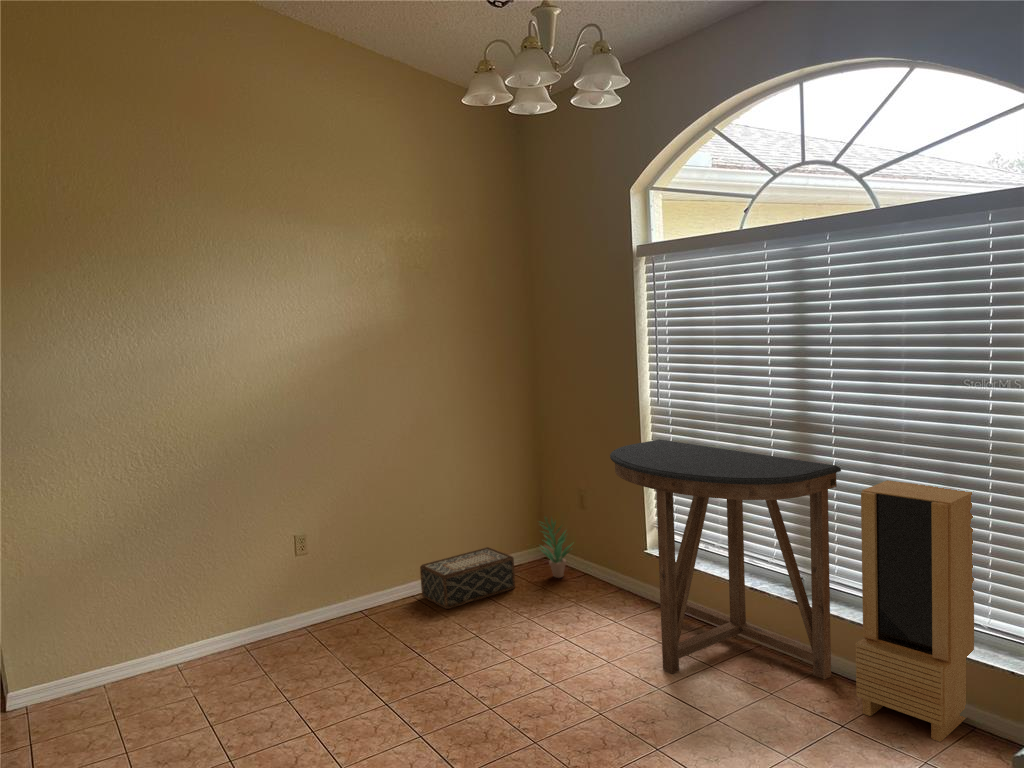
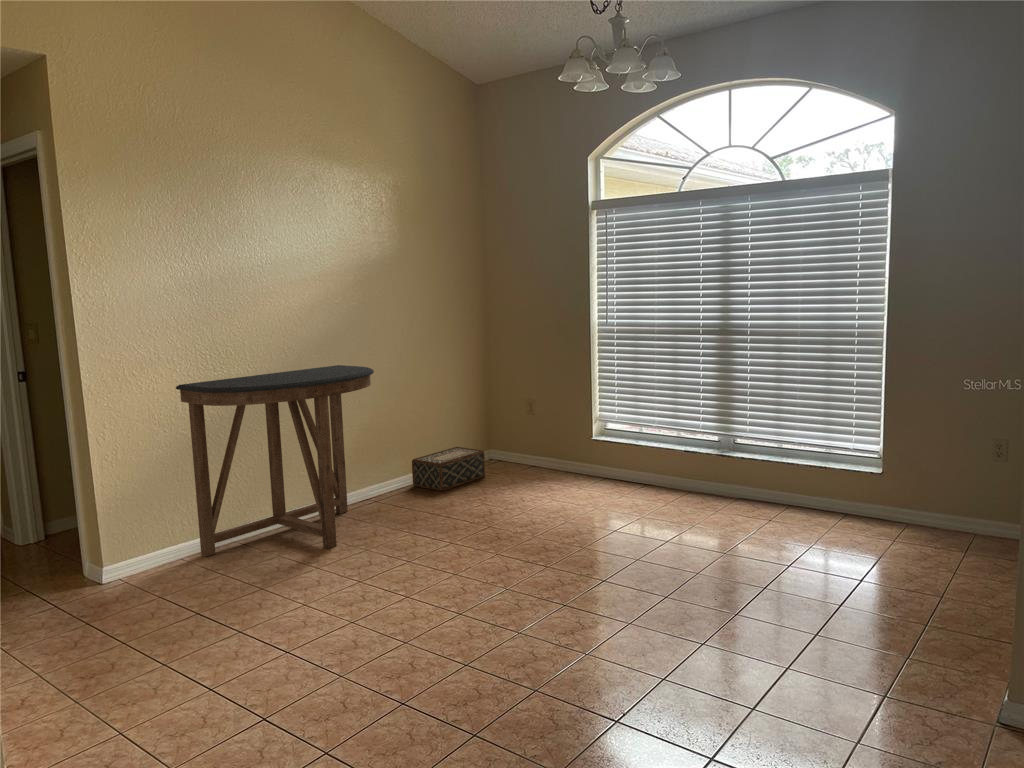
console table: present [610,439,841,679] -> present [176,365,374,557]
storage cabinet: present [856,480,974,742] -> none [775,363,845,522]
potted plant: present [541,518,571,578] -> none [496,419,525,468]

